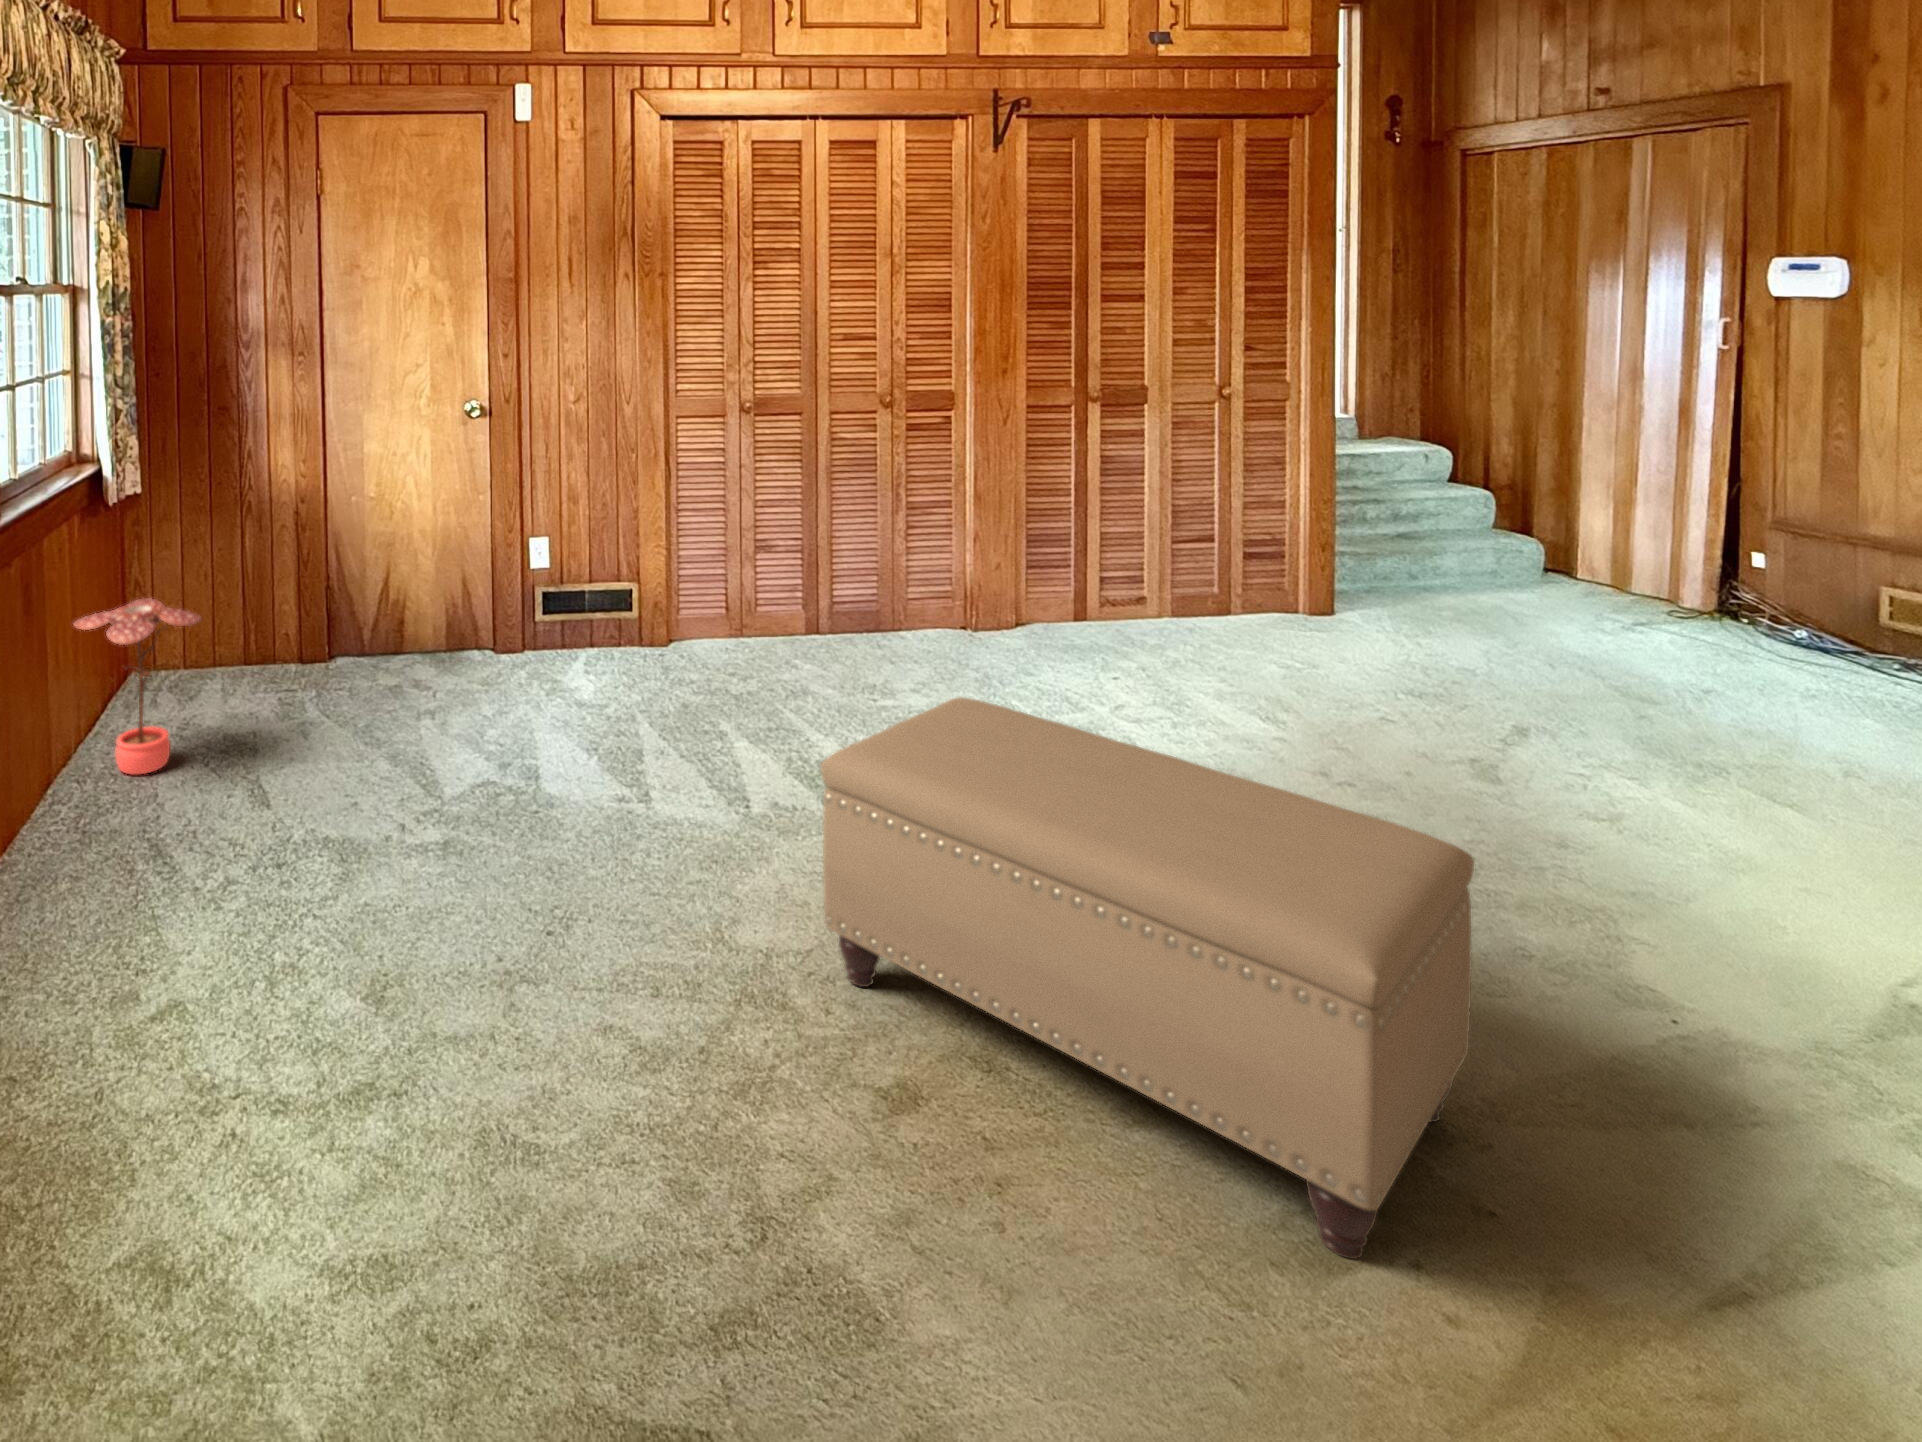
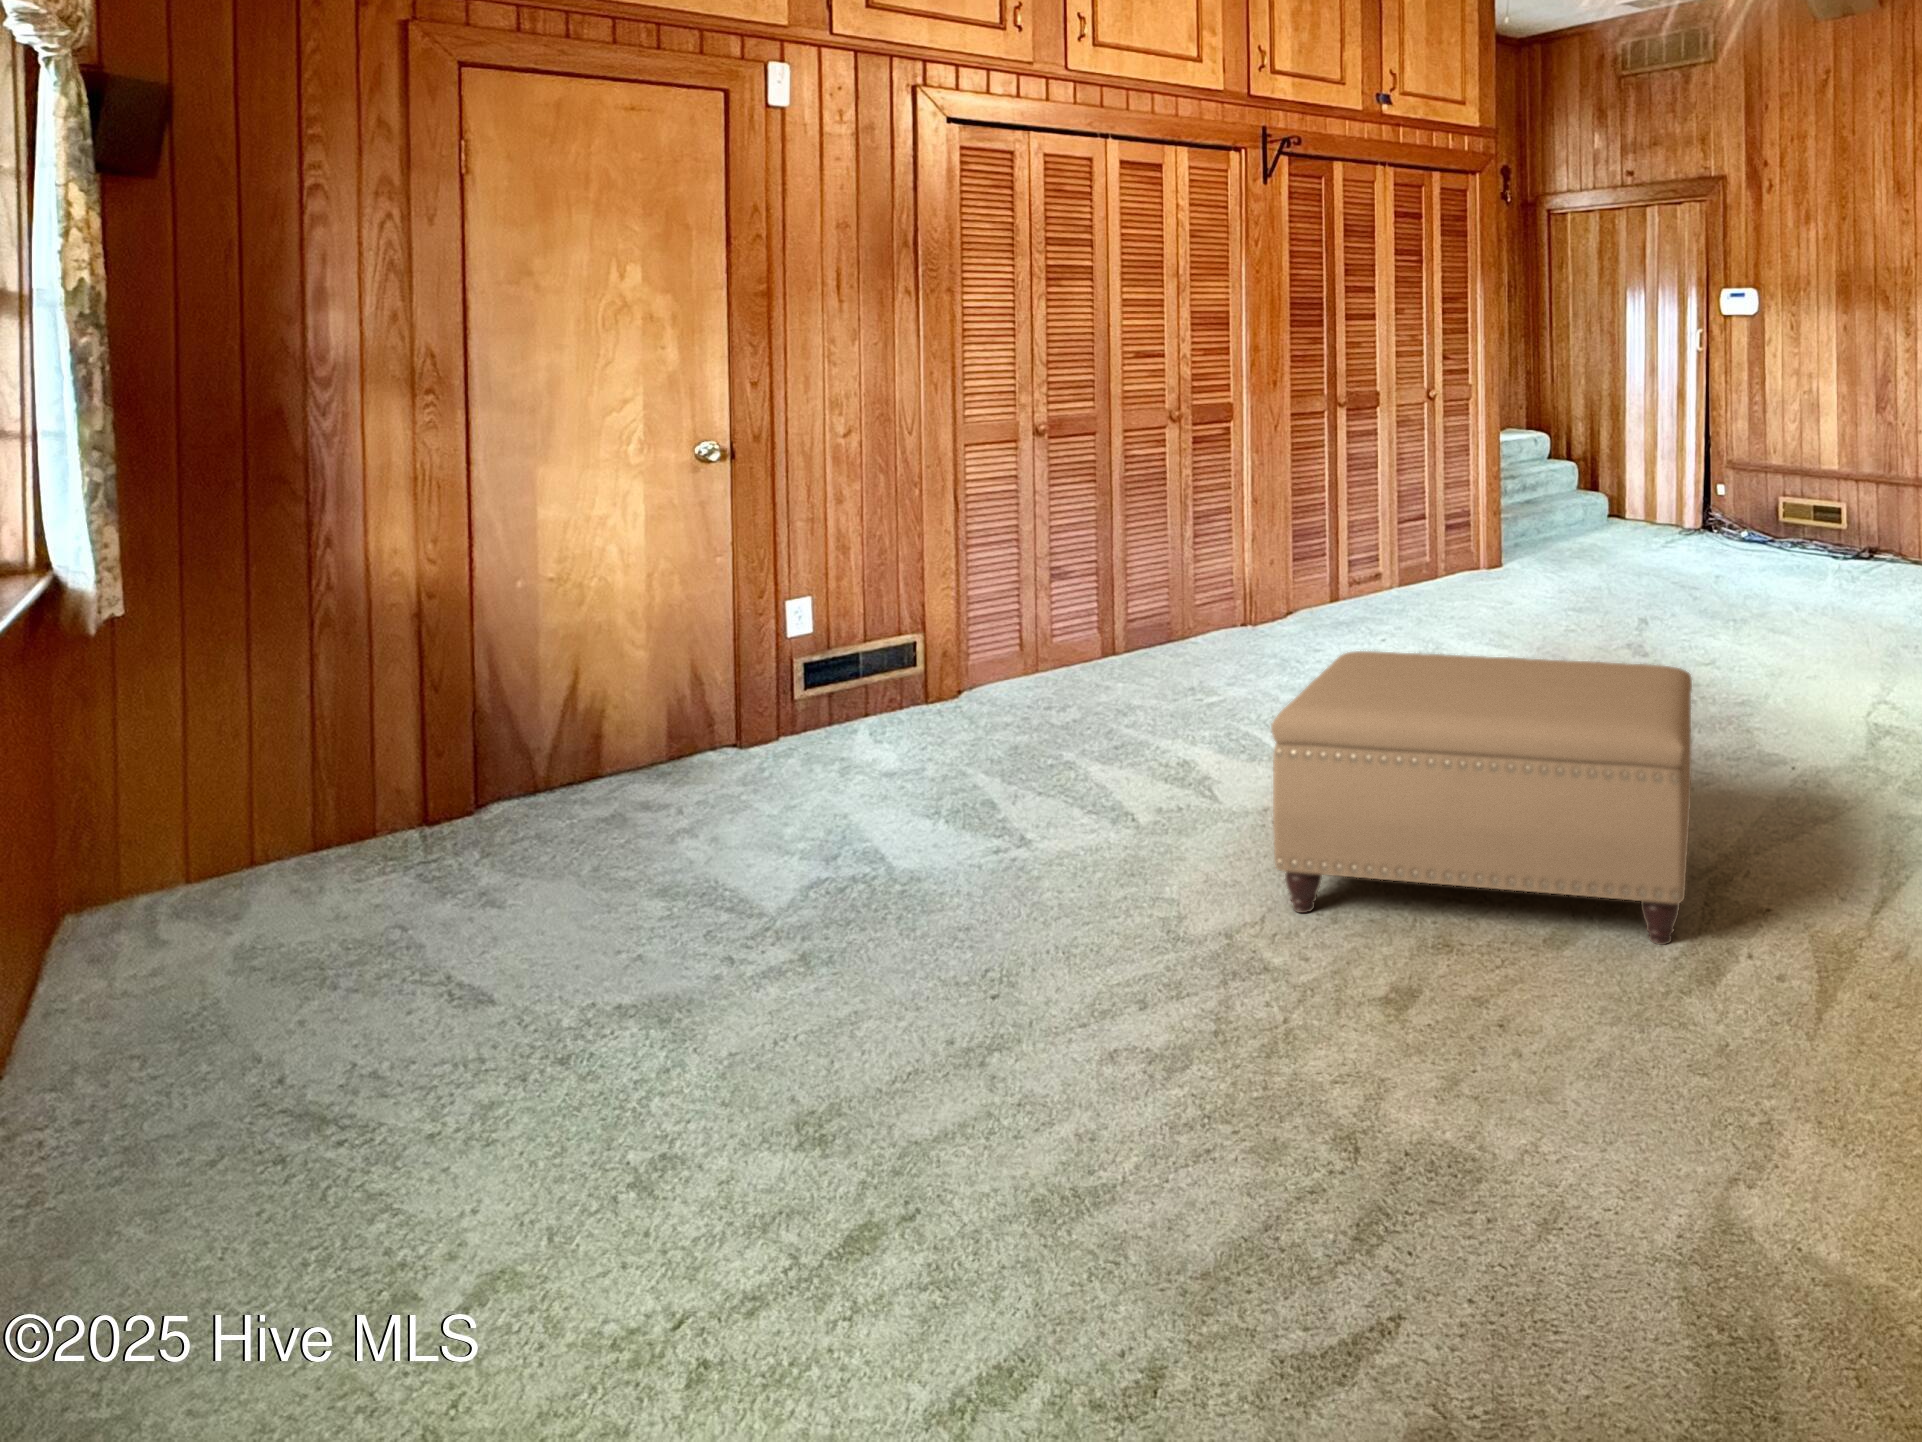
potted plant: present [74,598,202,774] -> none [86,761,357,1028]

